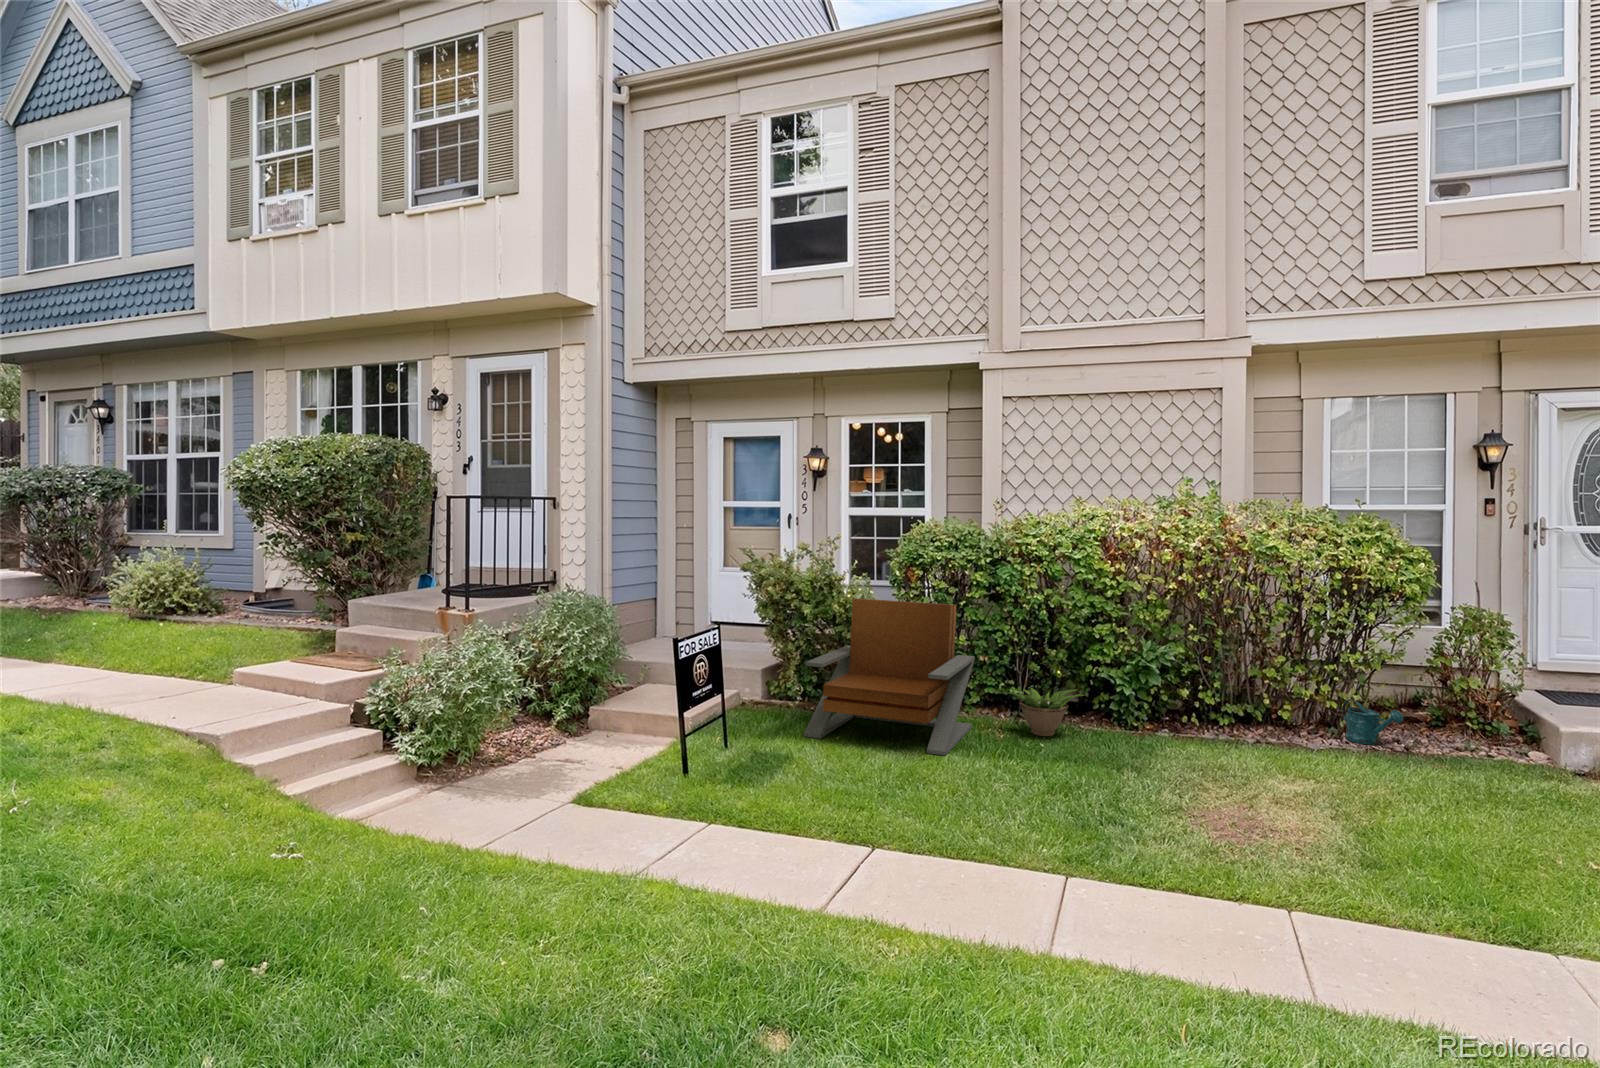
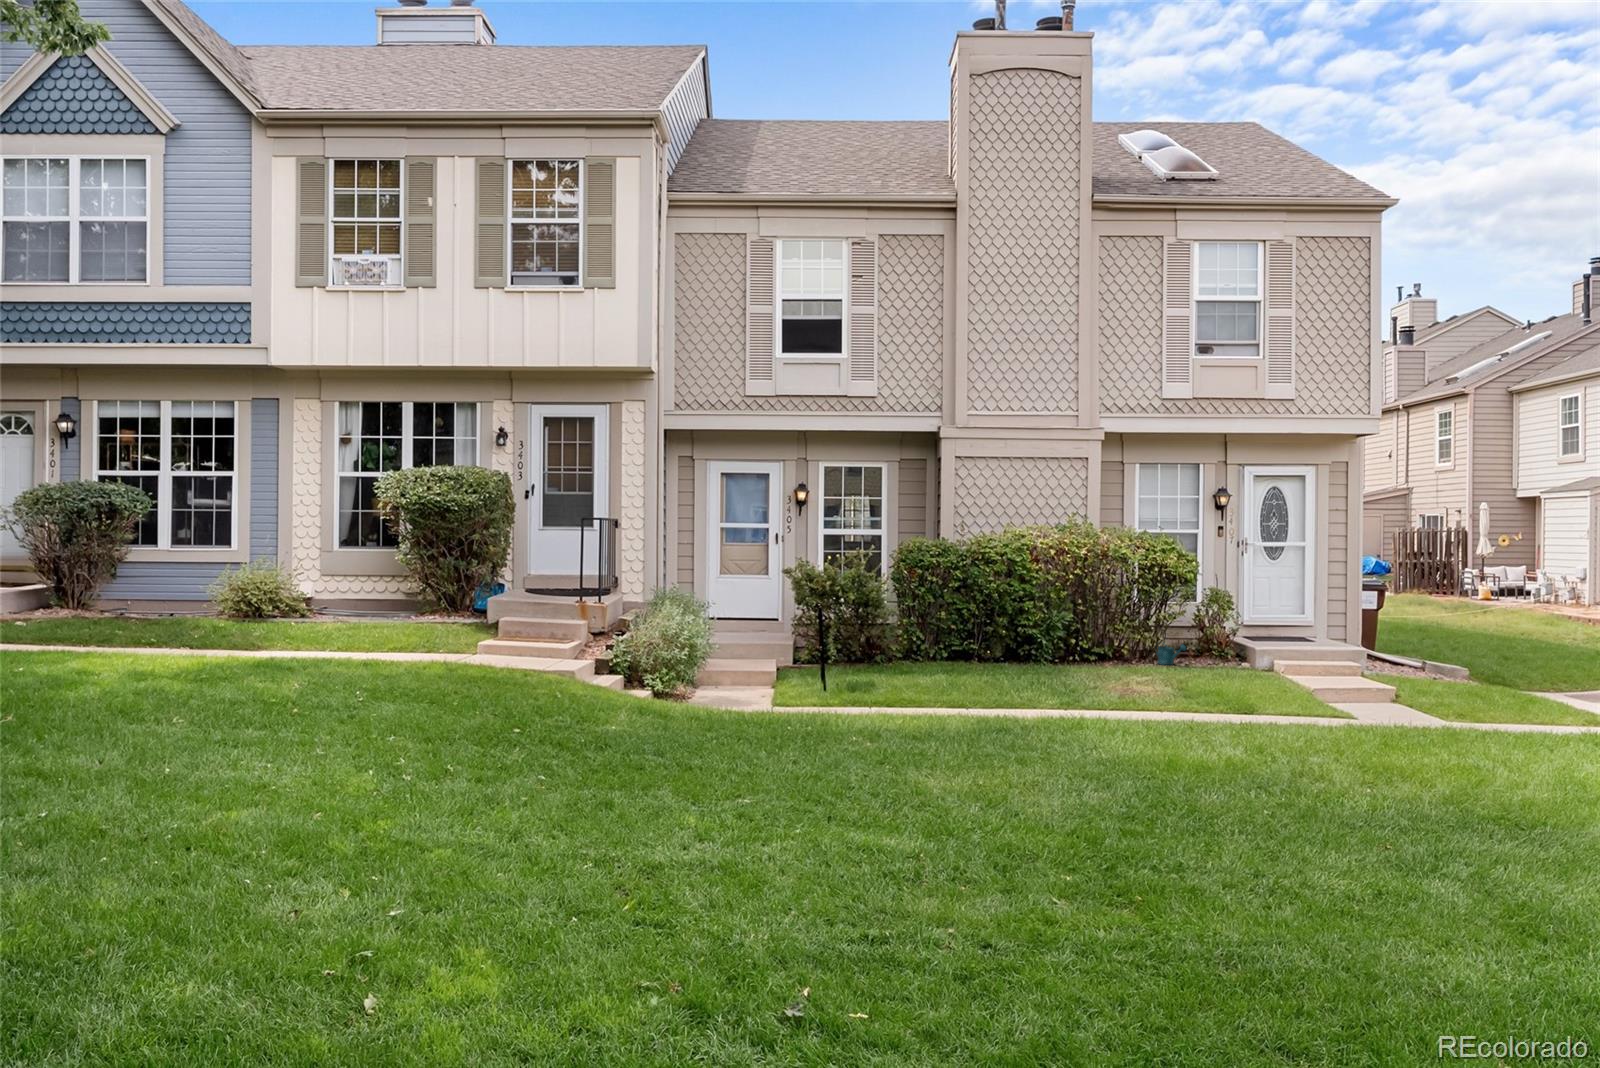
lounge chair: present [804,599,975,756] -> none [865,588,959,677]
decorative plant: present [1003,688,1084,736] -> none [971,643,1022,670]

